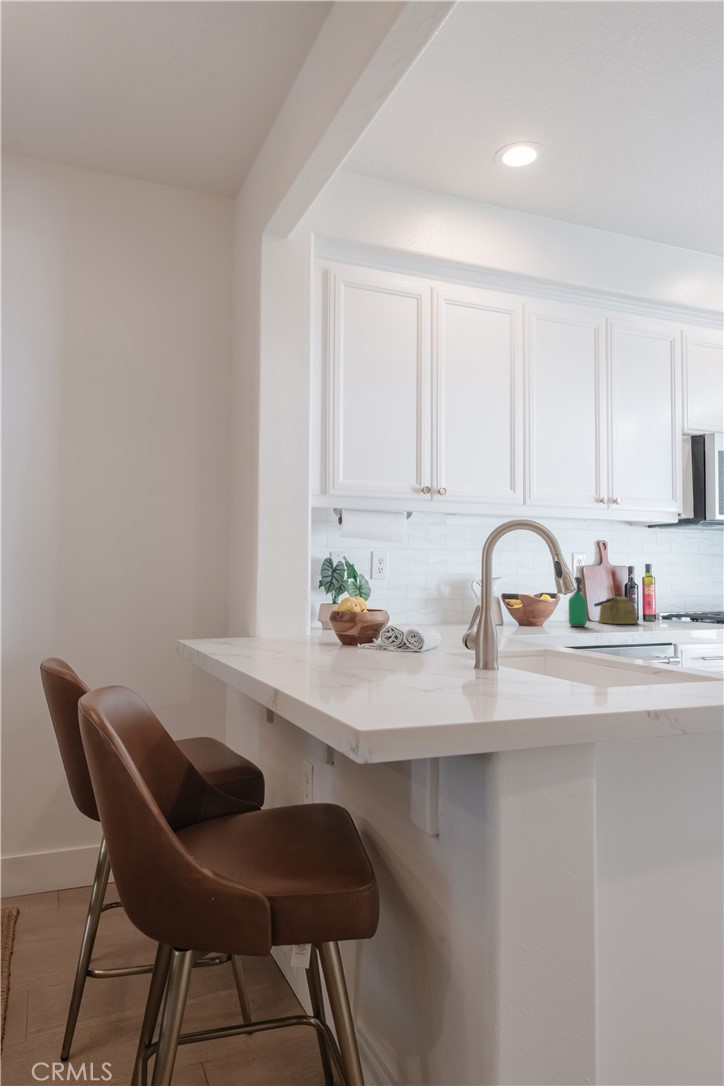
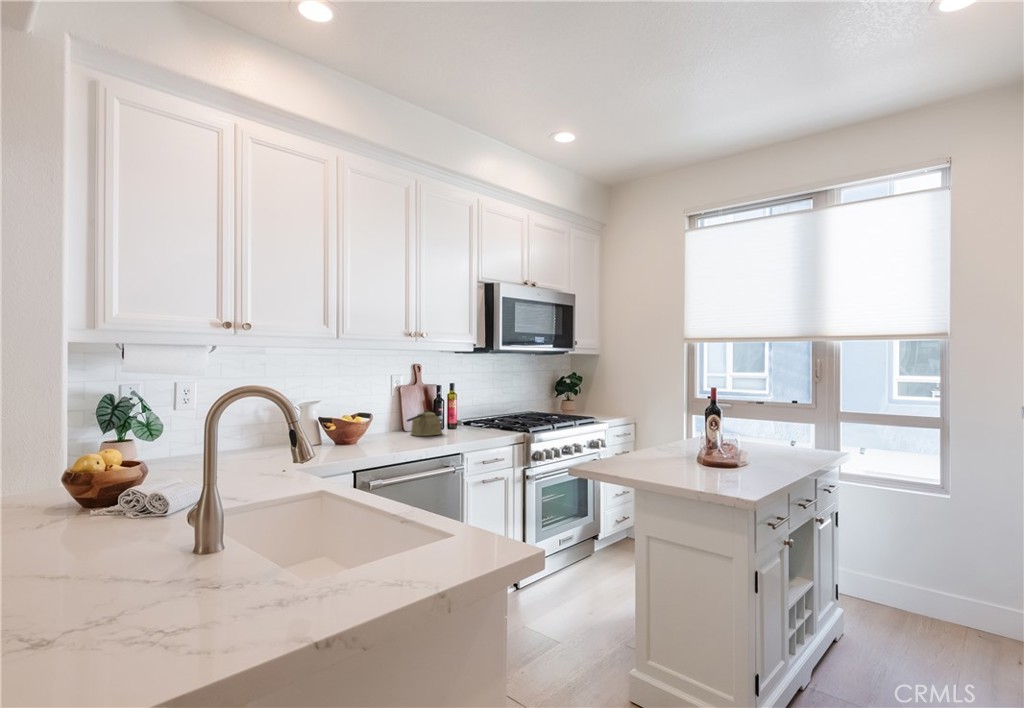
soap dispenser: present [569,577,587,627] -> none [381,399,398,442]

